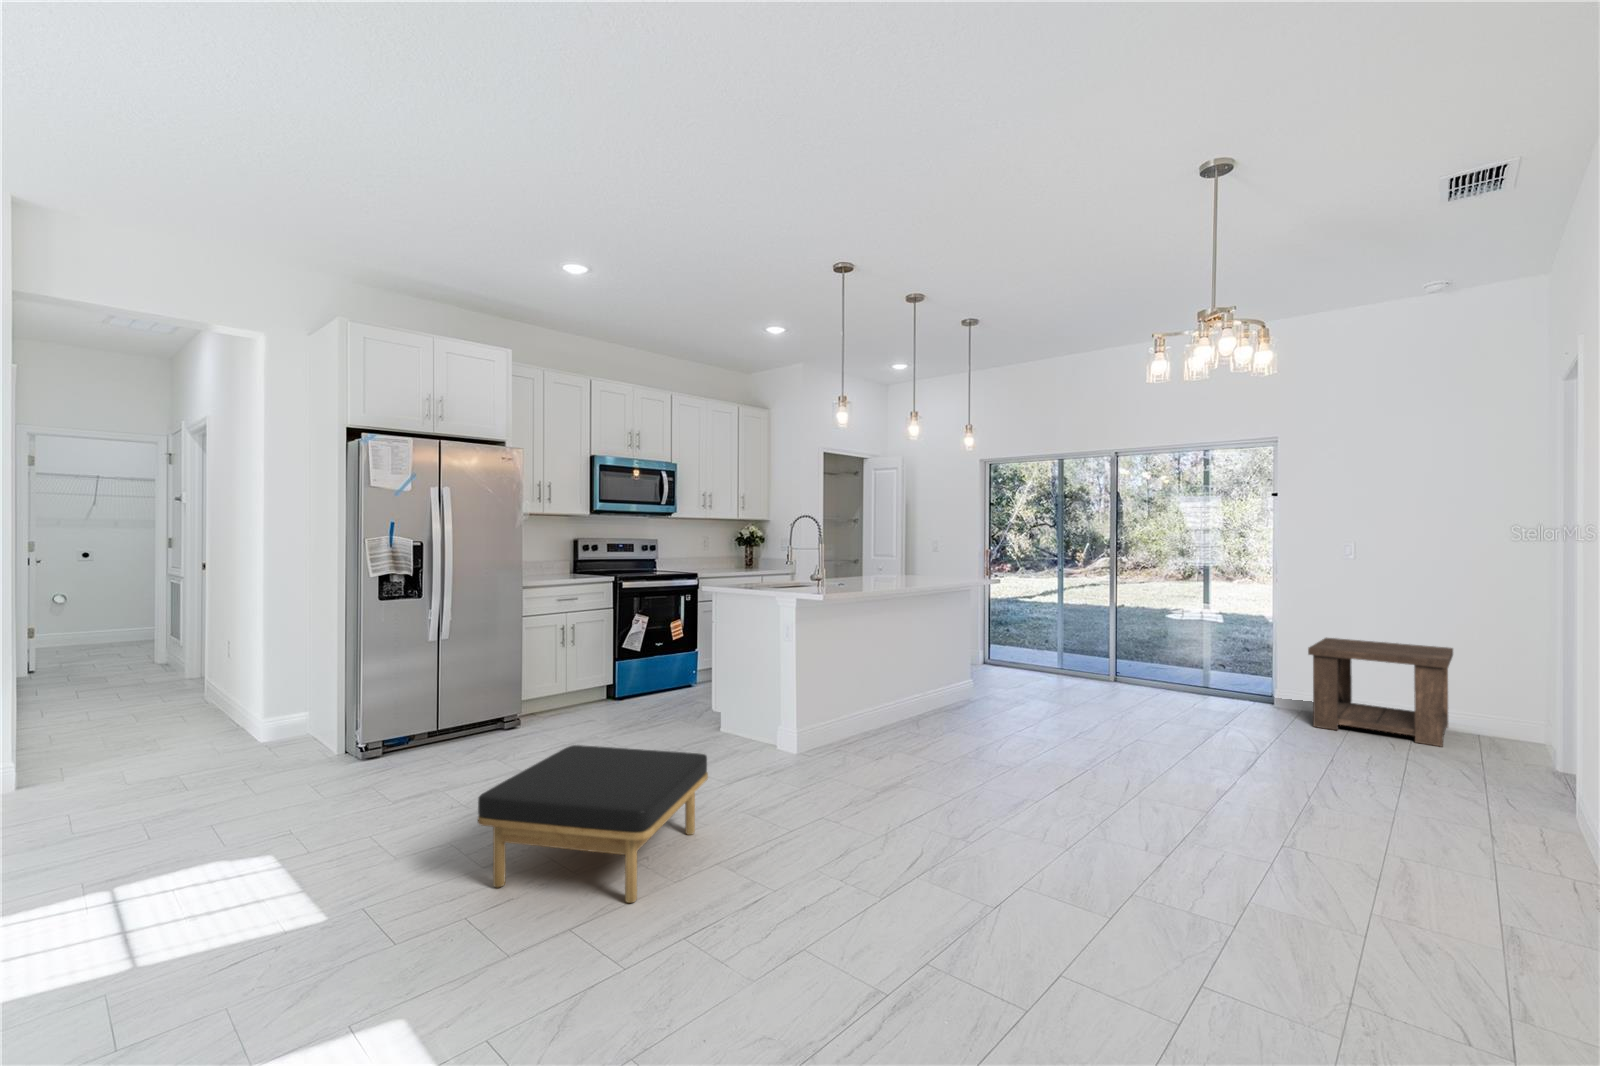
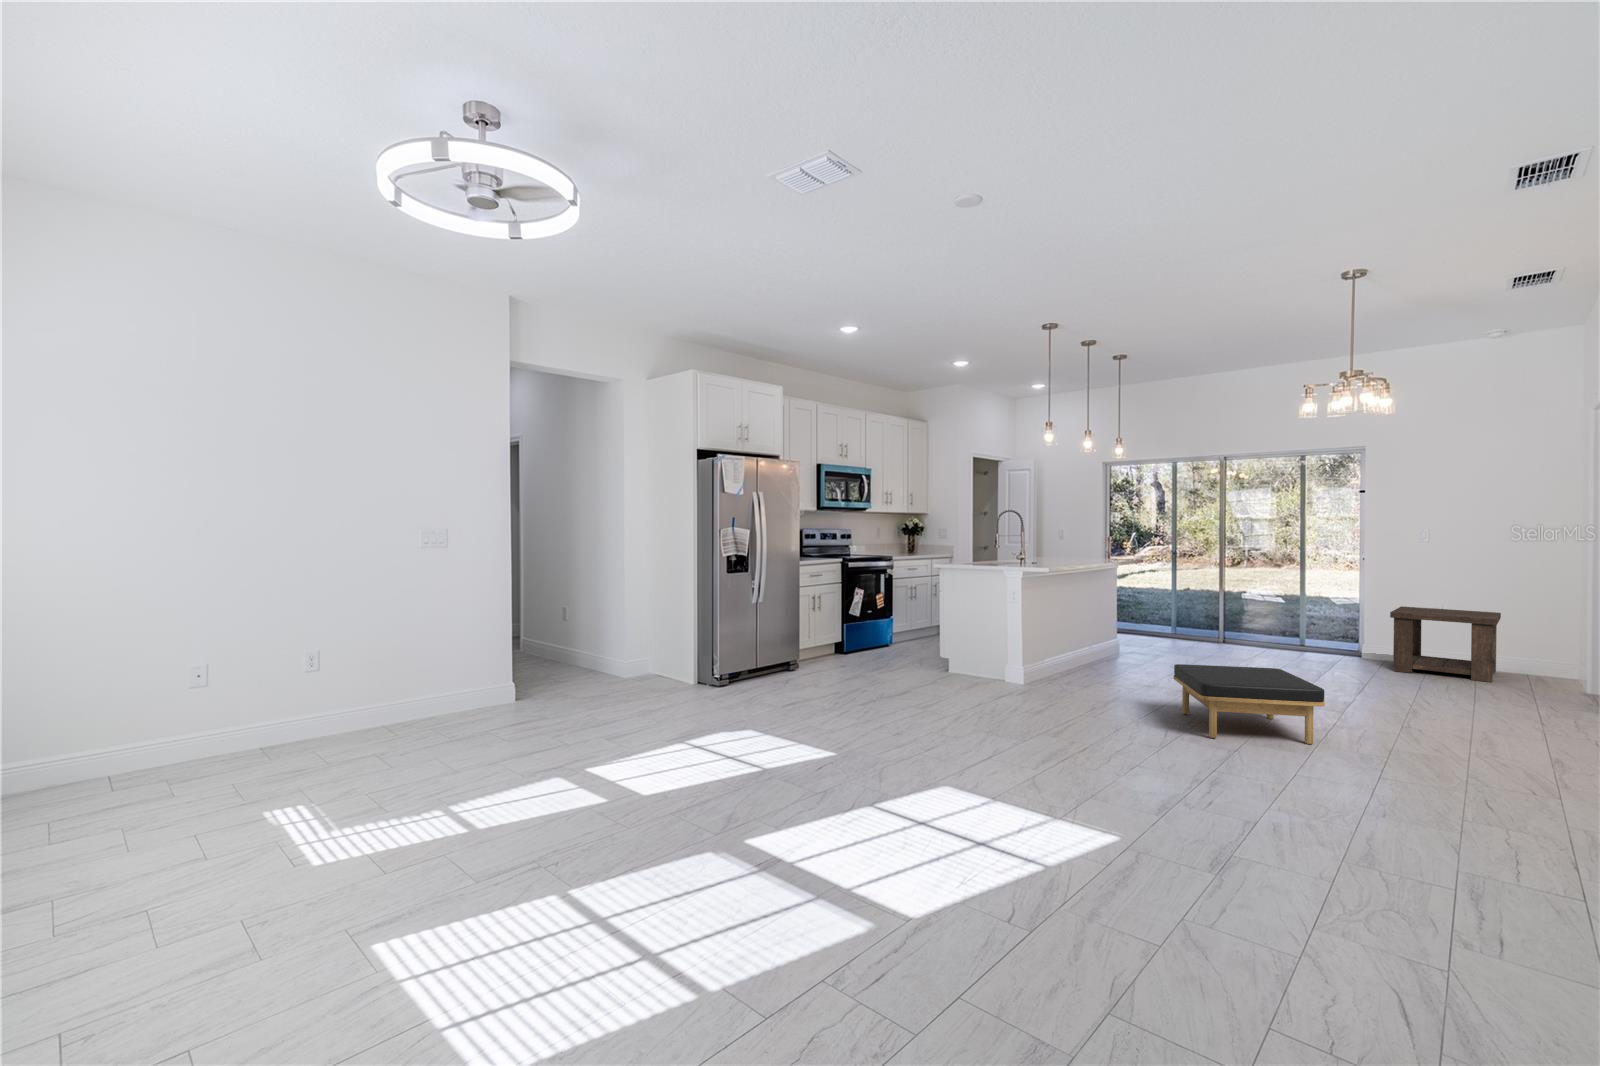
ottoman: present [478,745,708,903] -> present [1173,664,1325,744]

